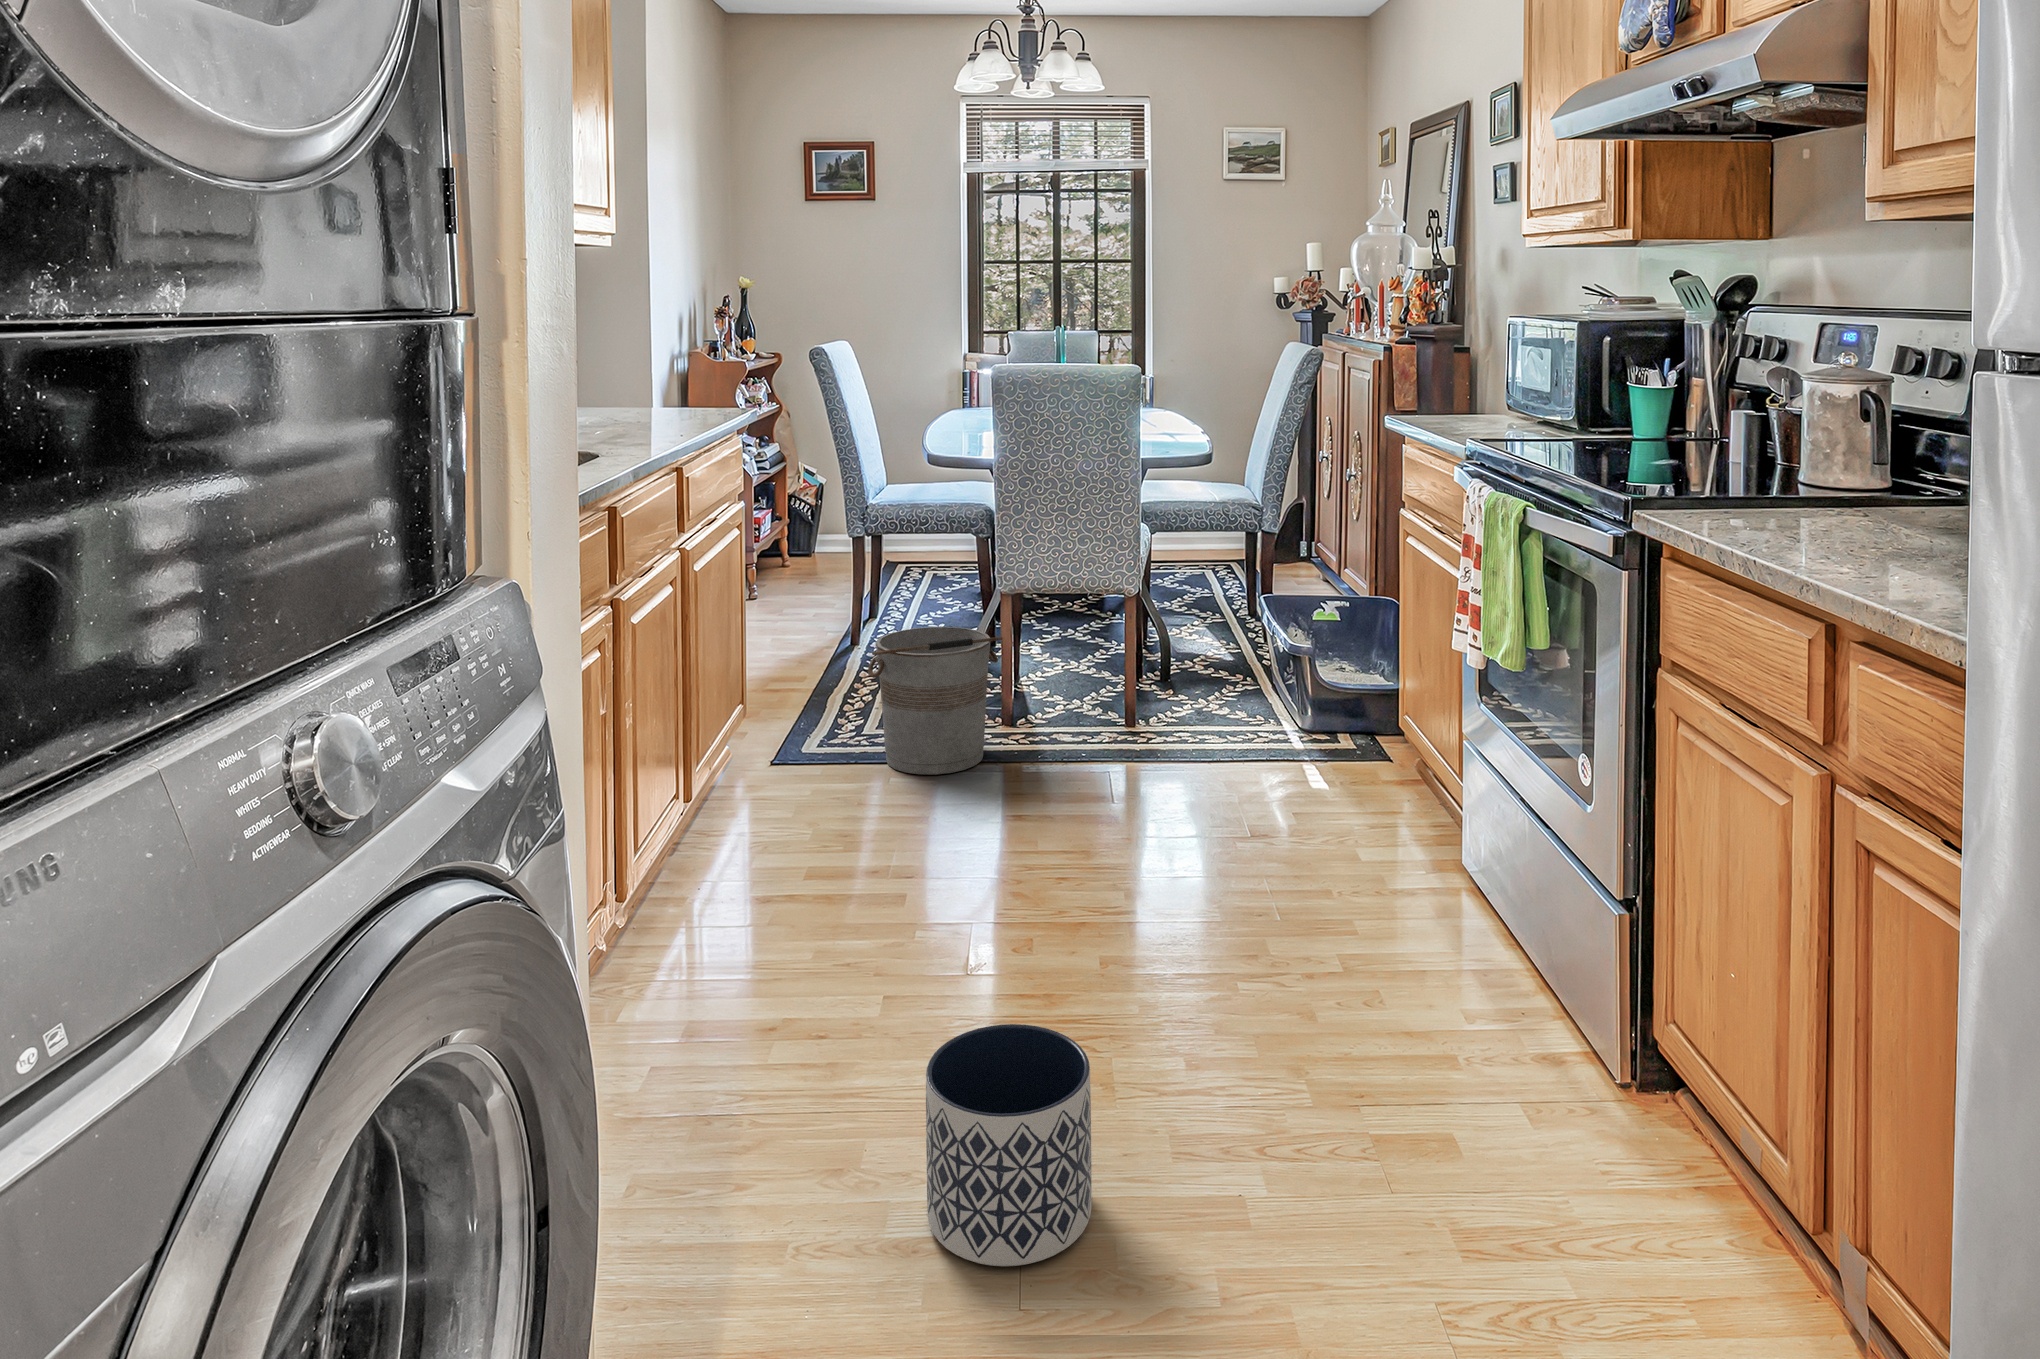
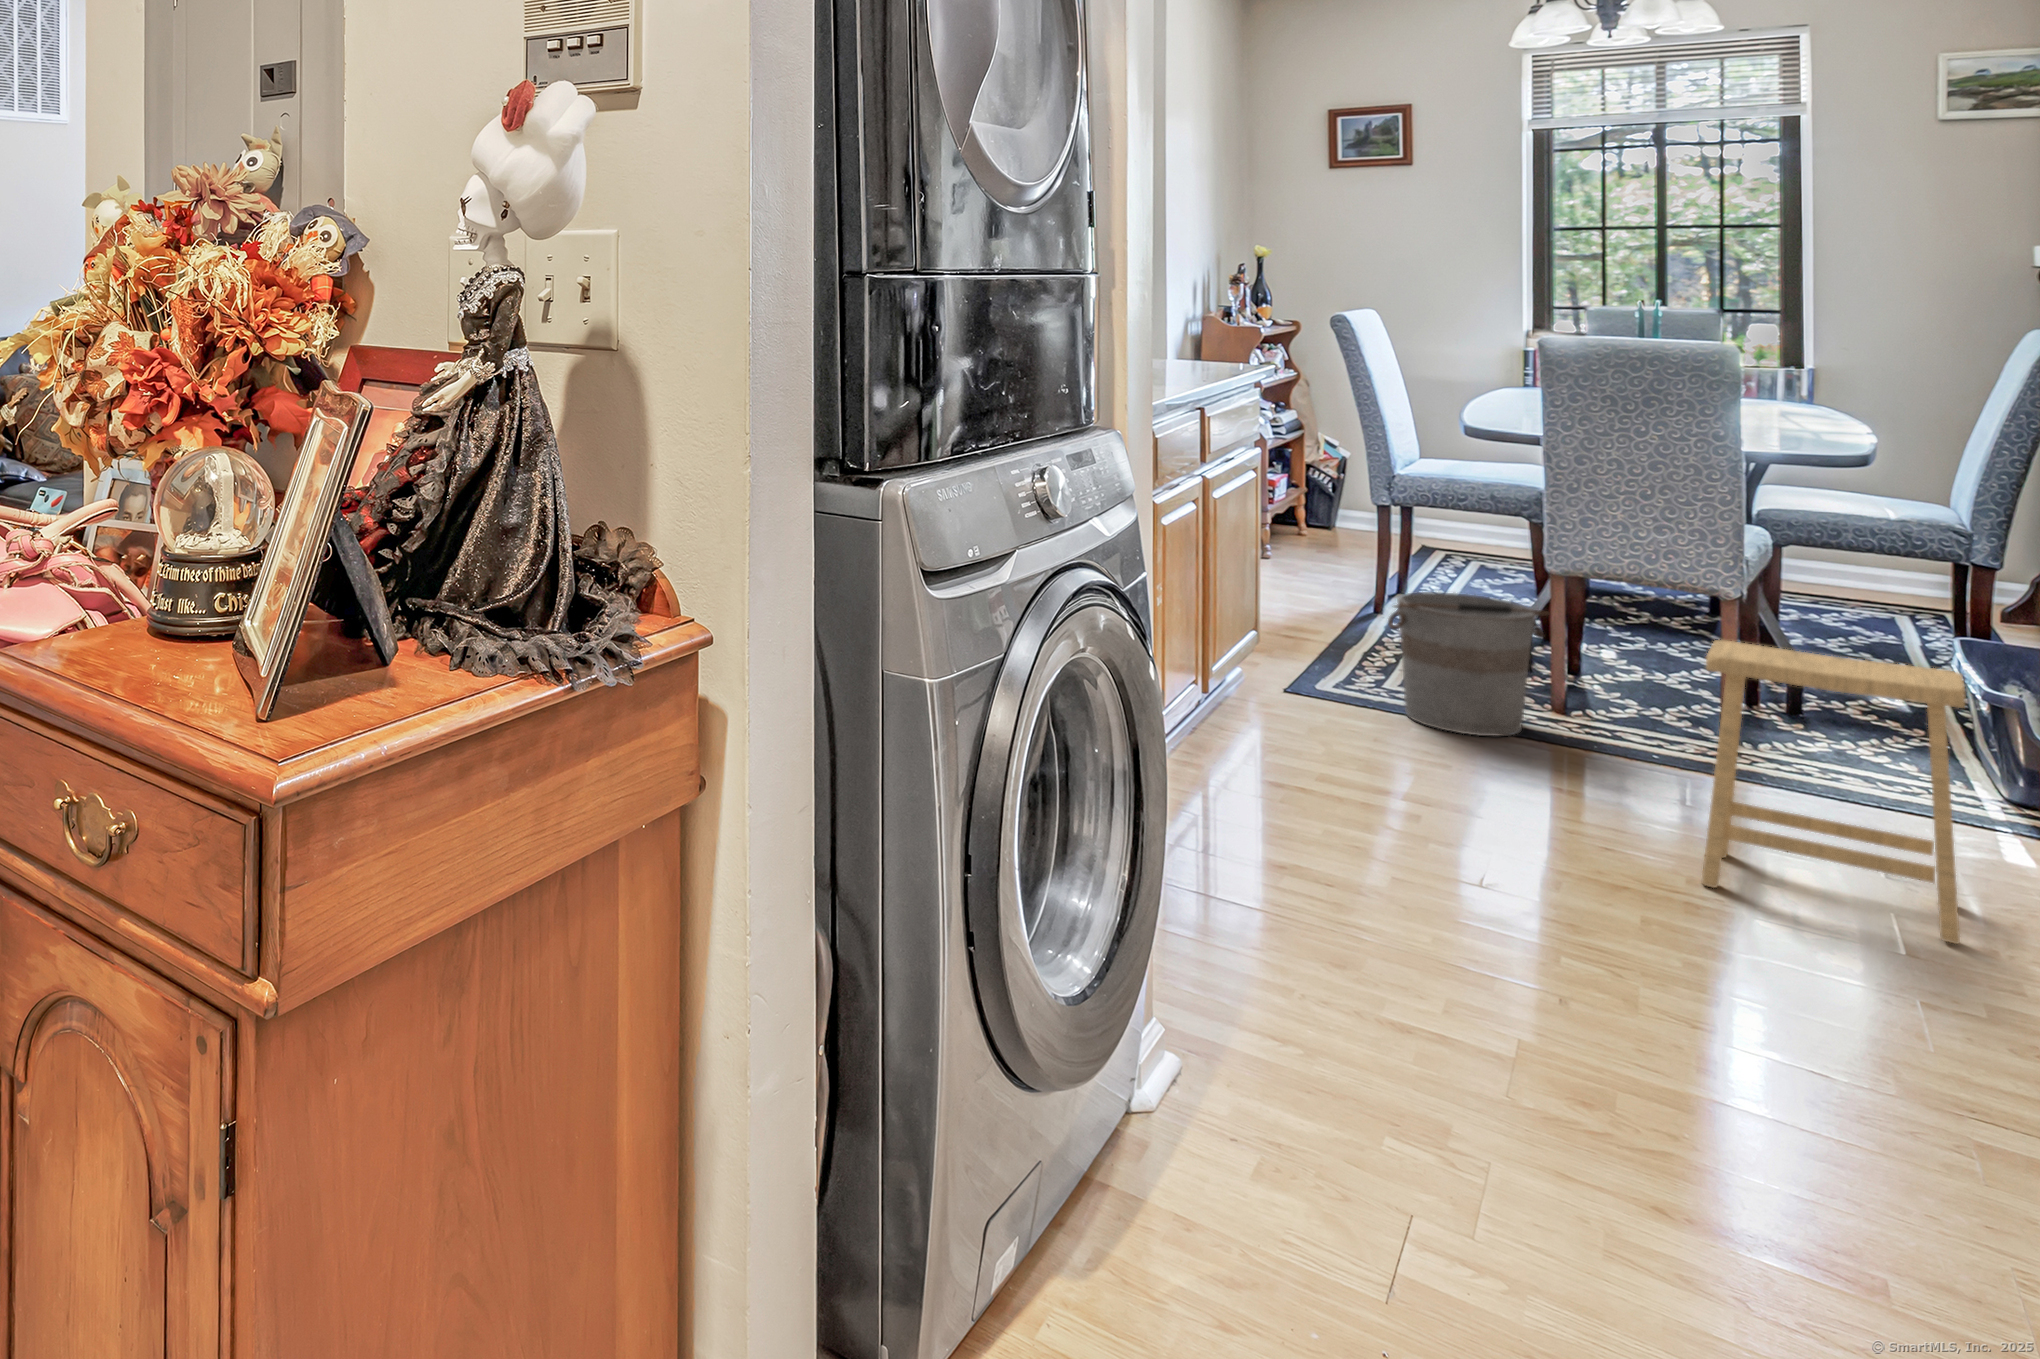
footstool: none [1135,658,1314,909] -> present [1702,640,1965,944]
planter: present [926,1024,1092,1266] -> none [1421,884,1596,1074]

